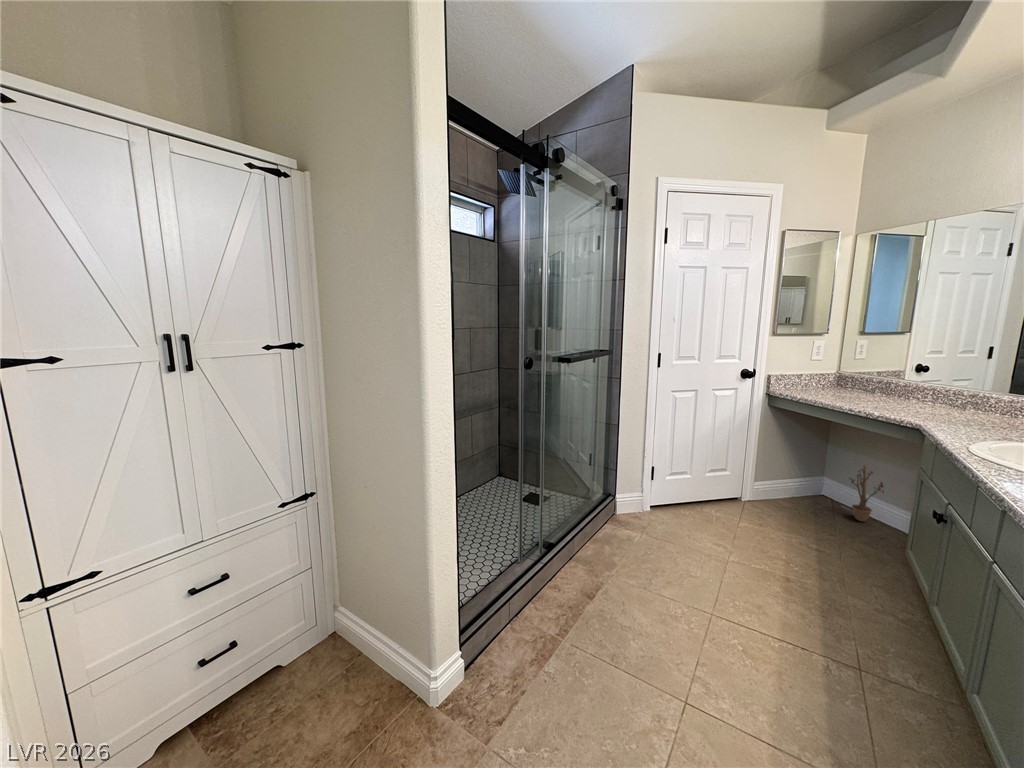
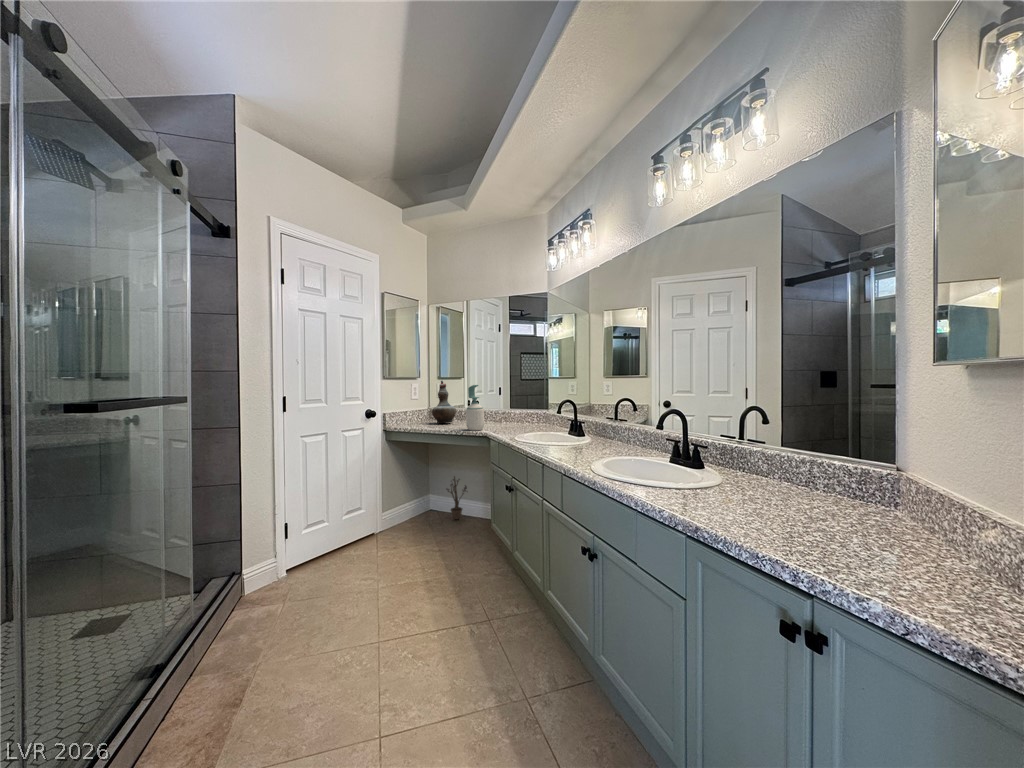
decorative vase: none [839,337,881,396] -> present [432,381,456,423]
soap bottle: none [888,352,926,418] -> present [466,385,484,431]

